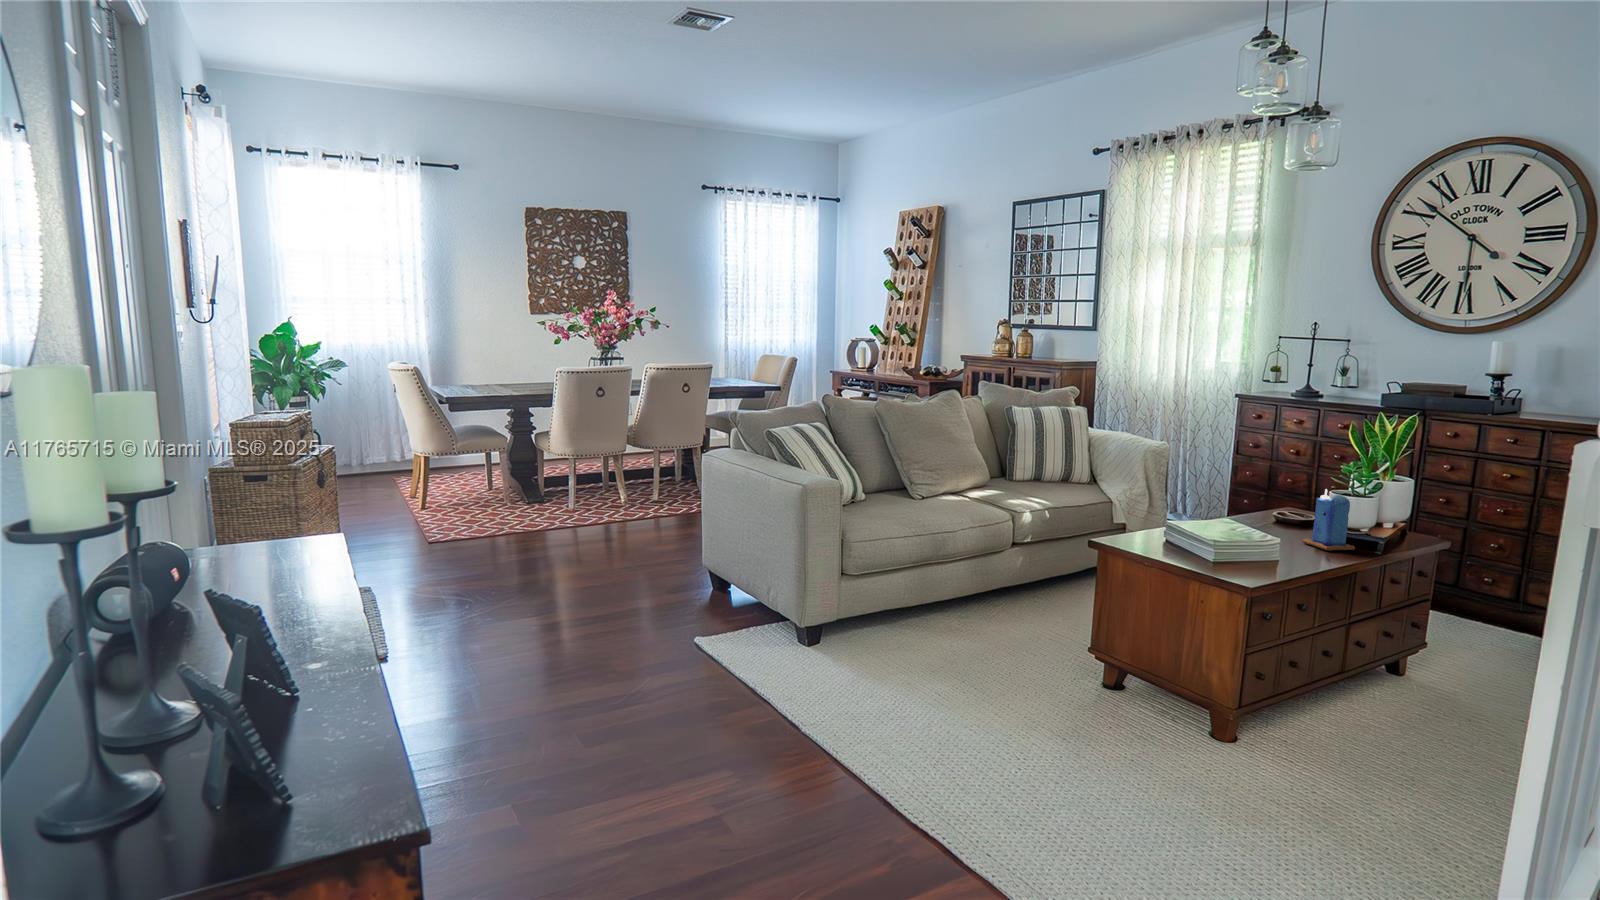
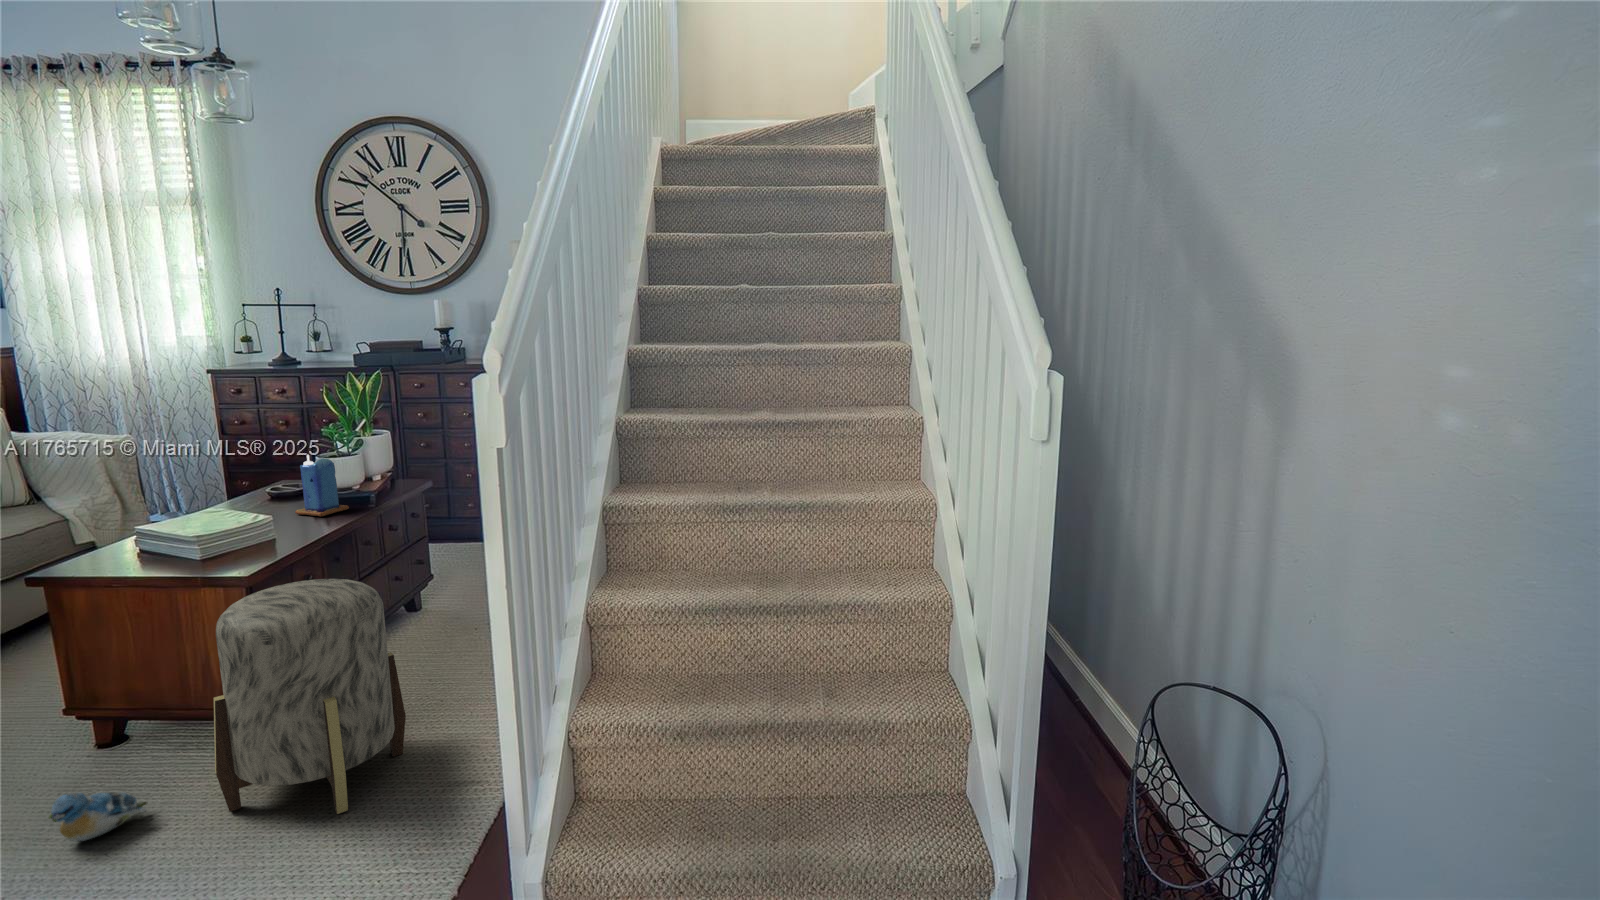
ottoman: none [1208,600,1385,825] -> present [214,579,406,814]
plush toy: none [1097,705,1154,746] -> present [49,792,147,841]

